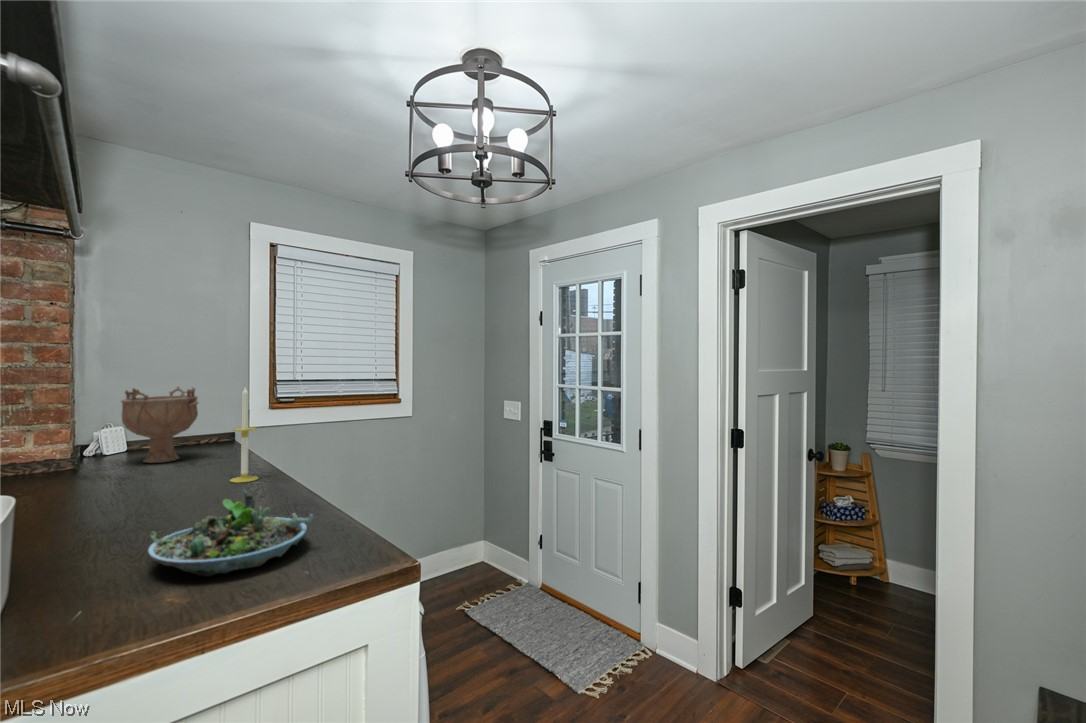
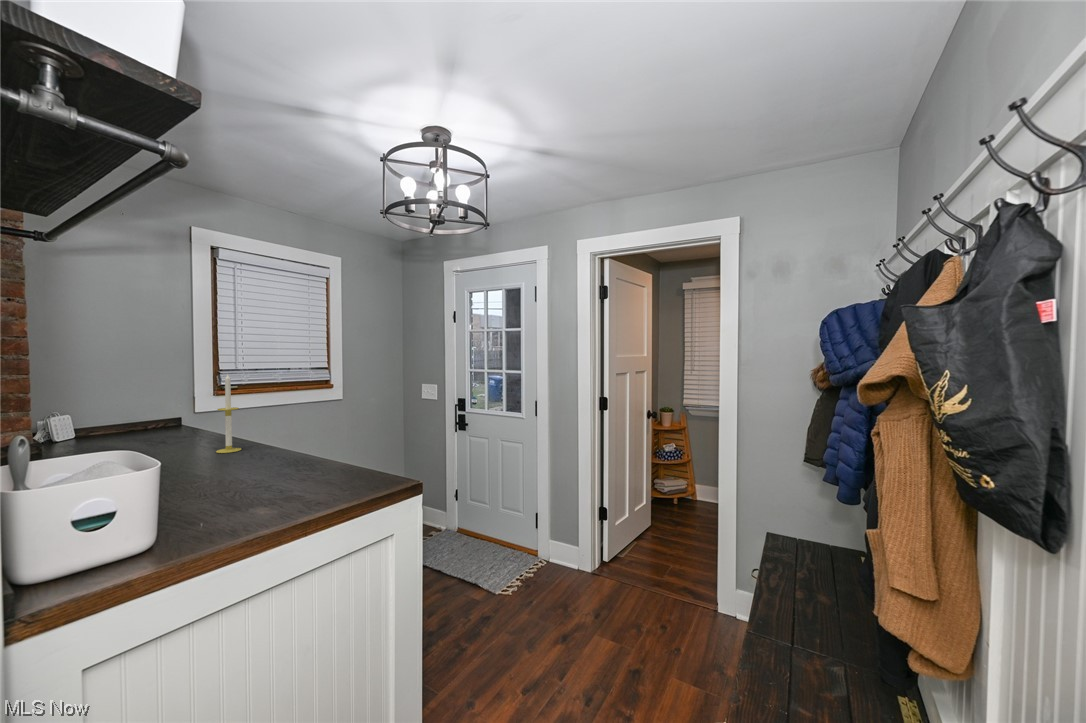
decorative bowl: present [121,387,198,463] -> none [82,376,162,446]
succulent planter: present [148,491,313,577] -> none [210,446,337,503]

